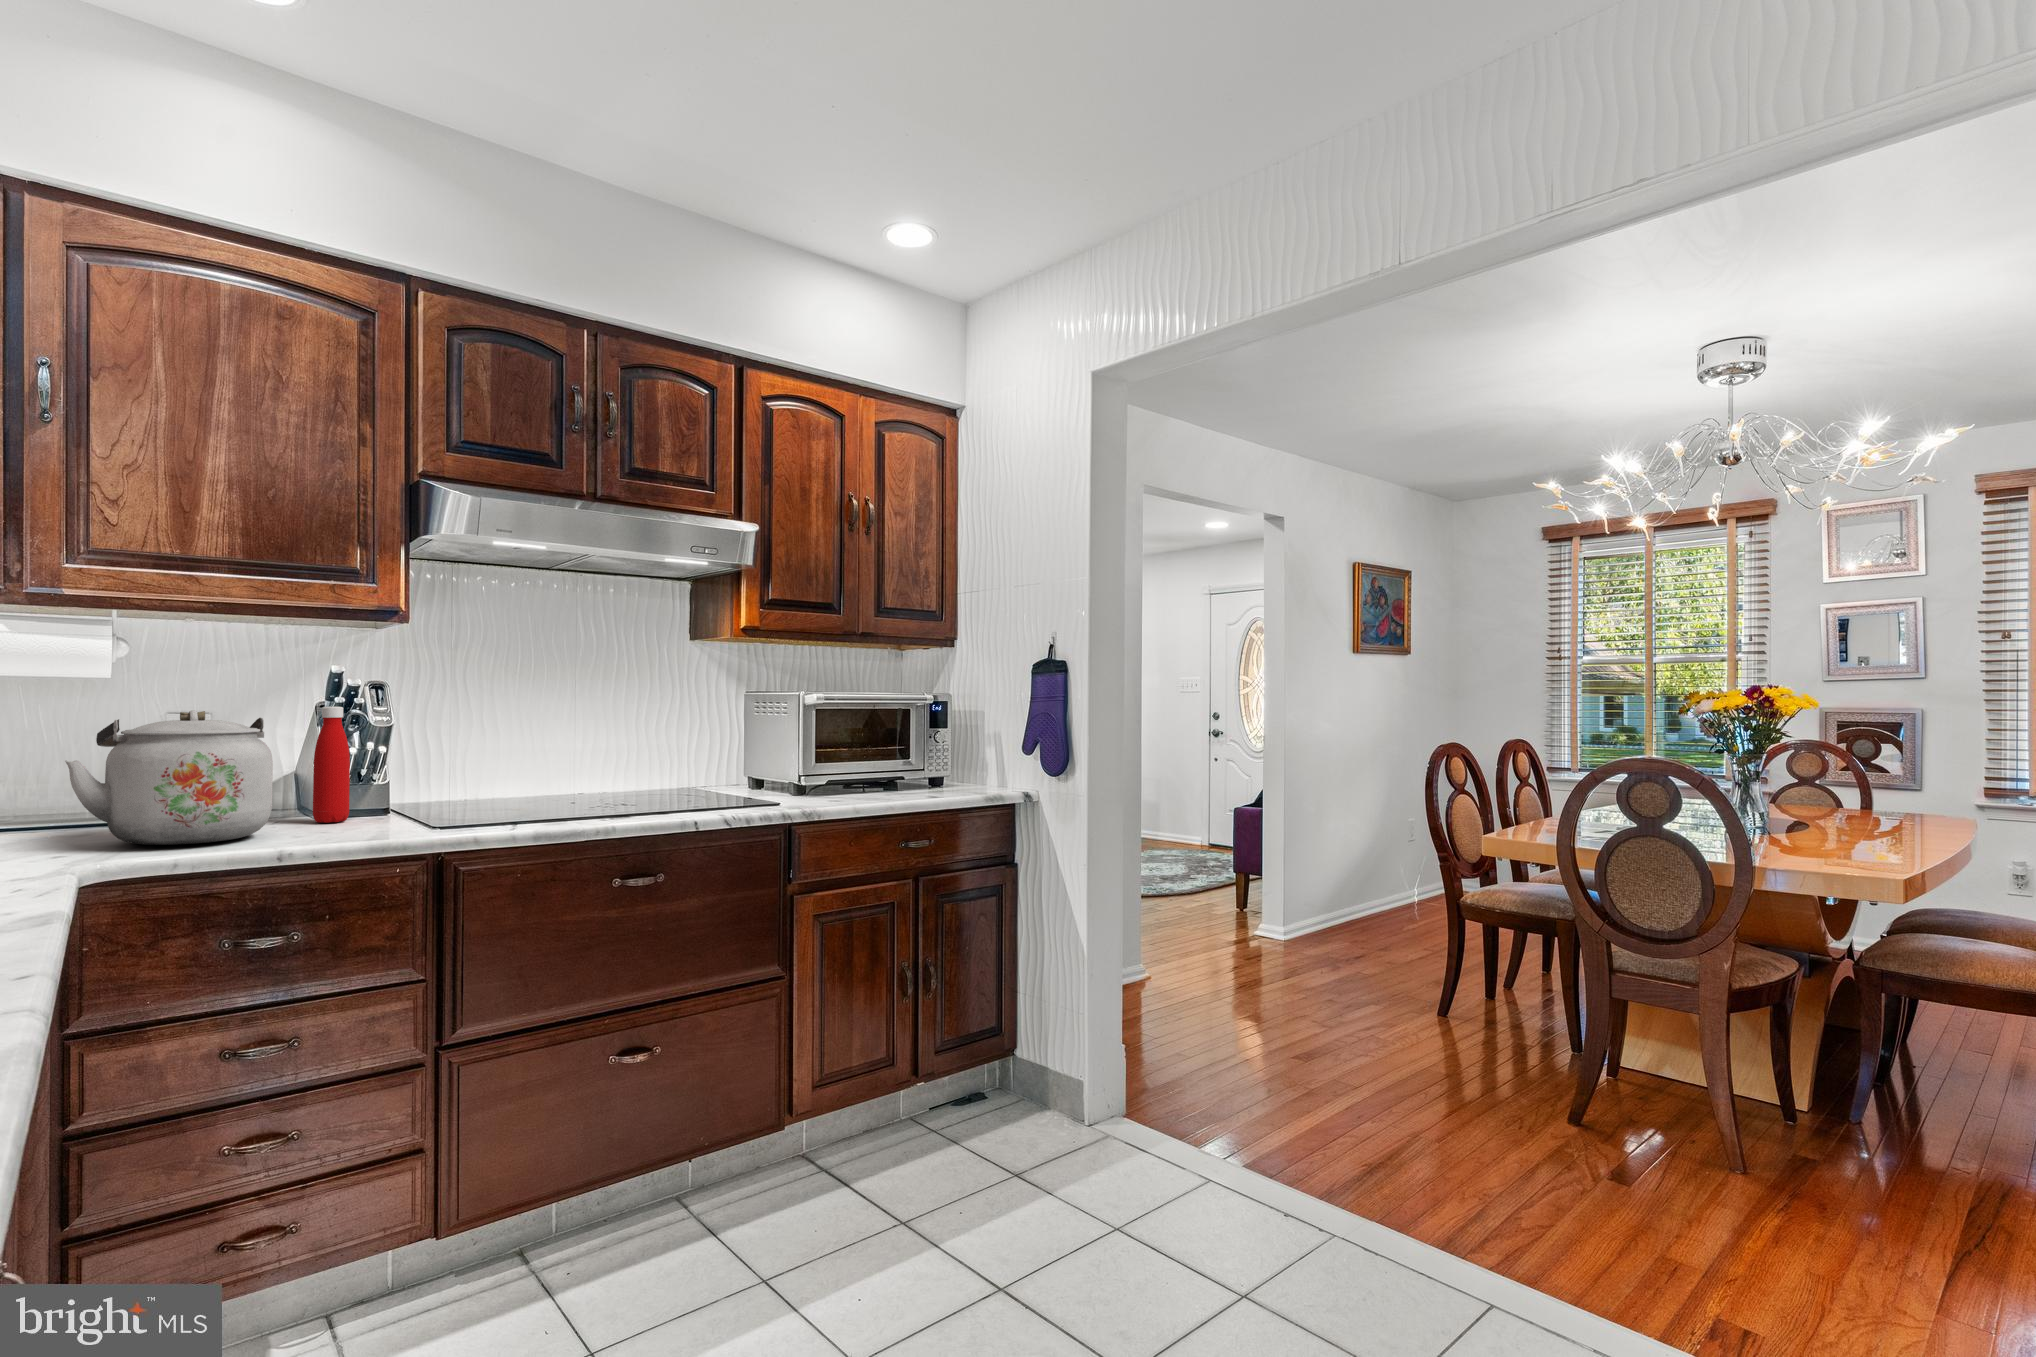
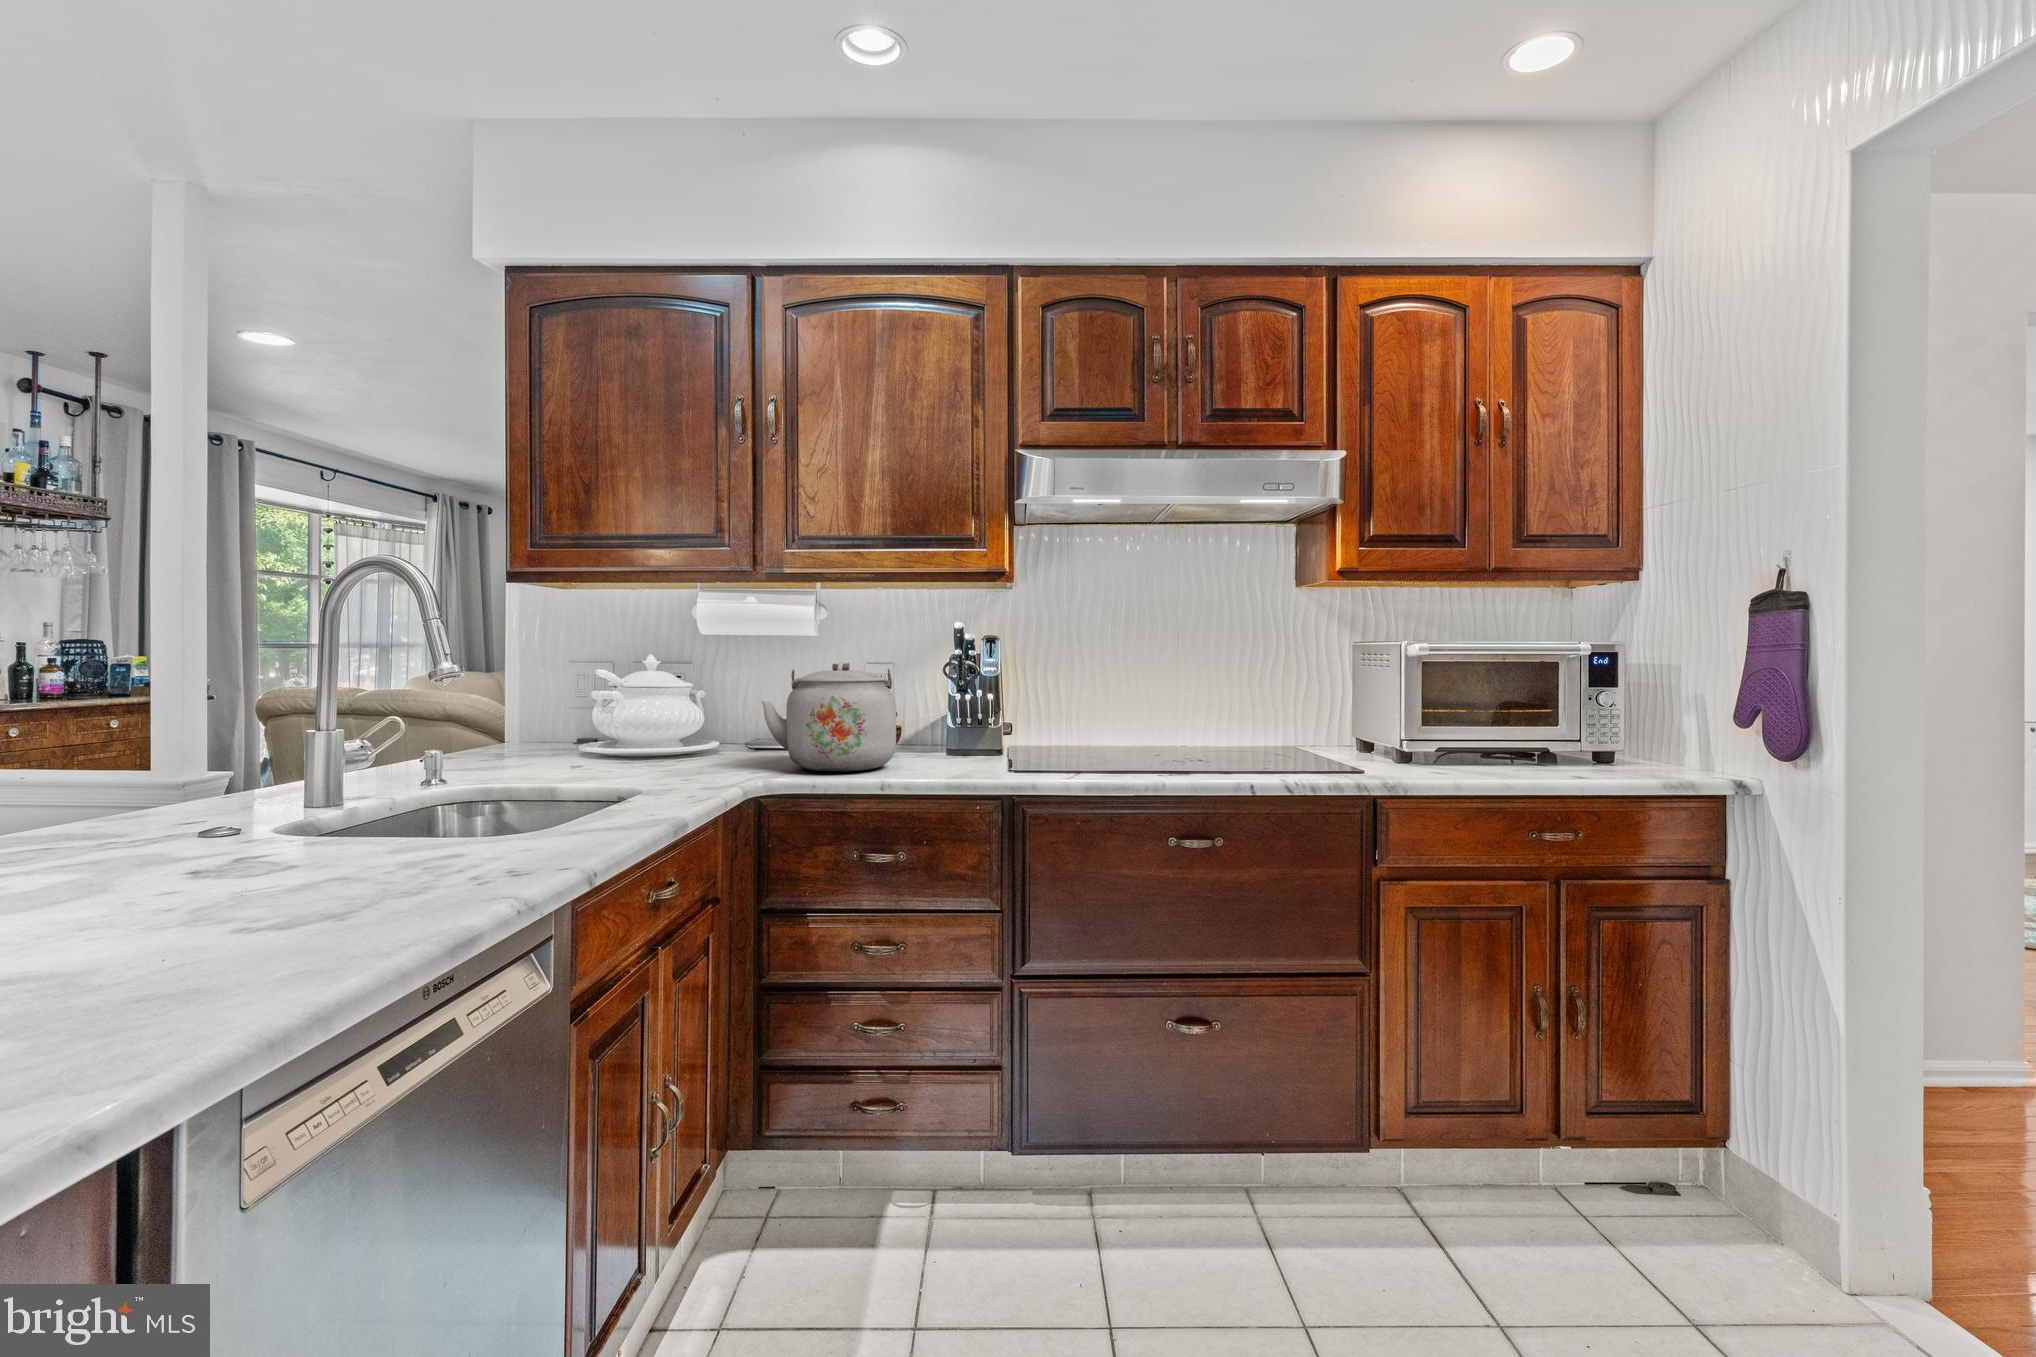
bottle: present [313,707,350,823] -> none [938,660,965,761]

